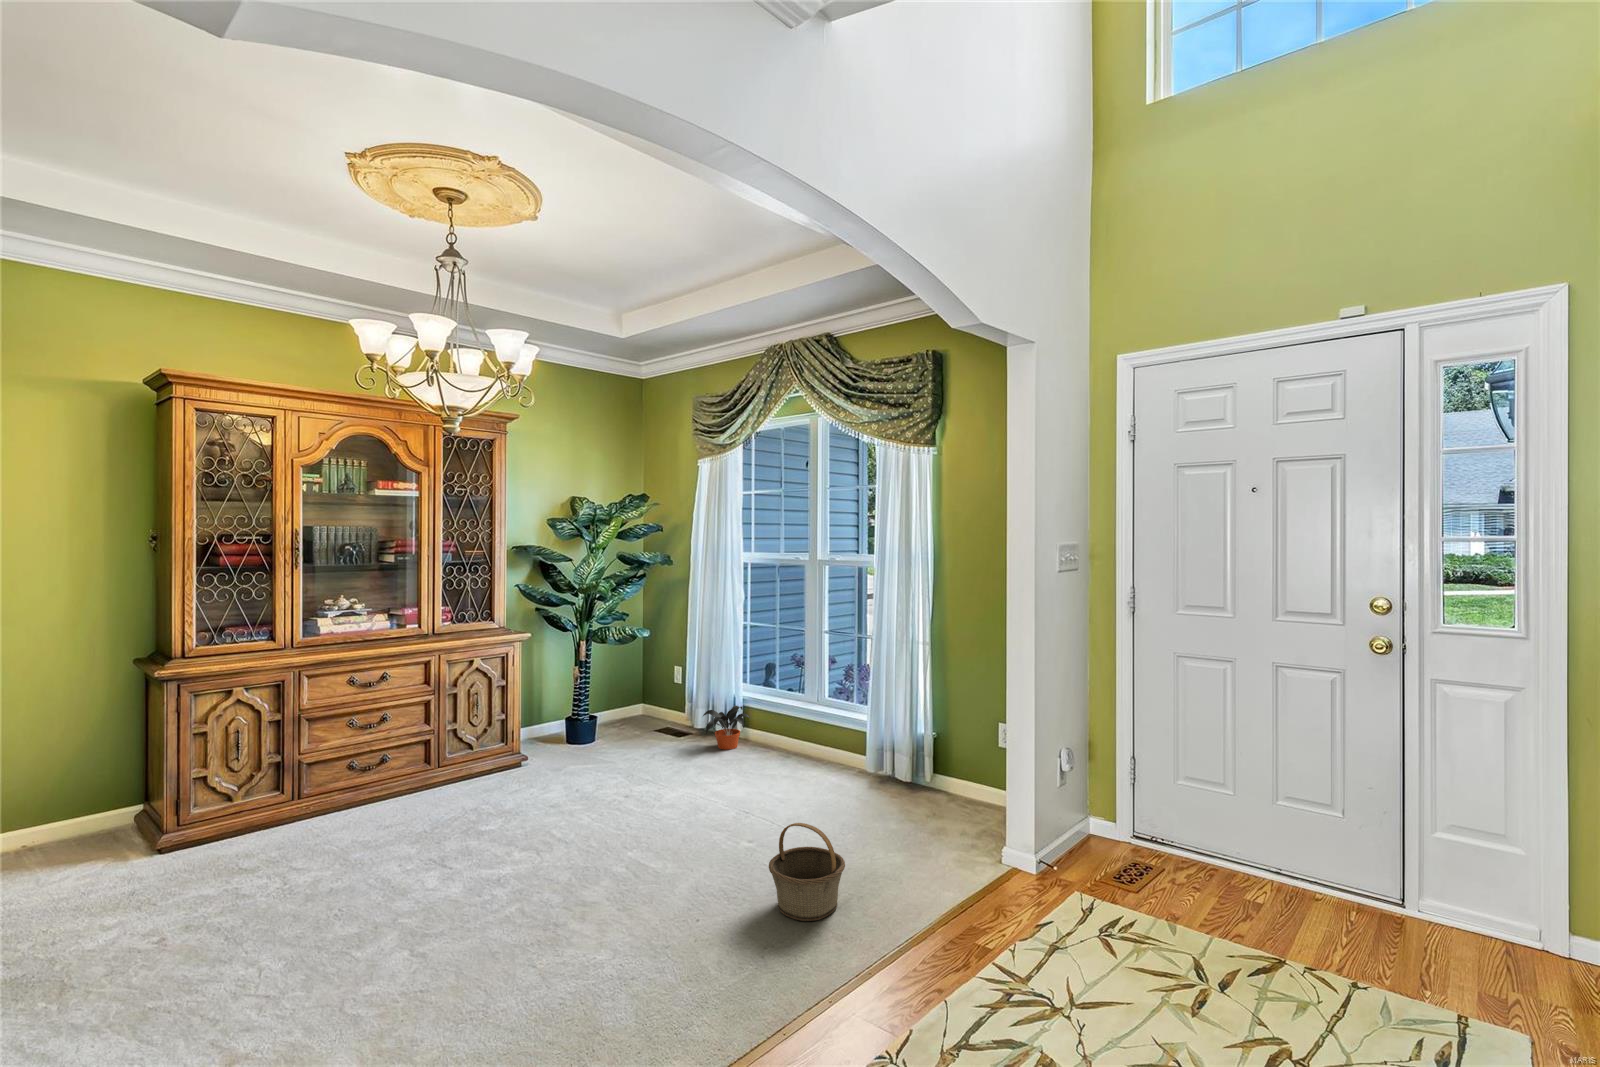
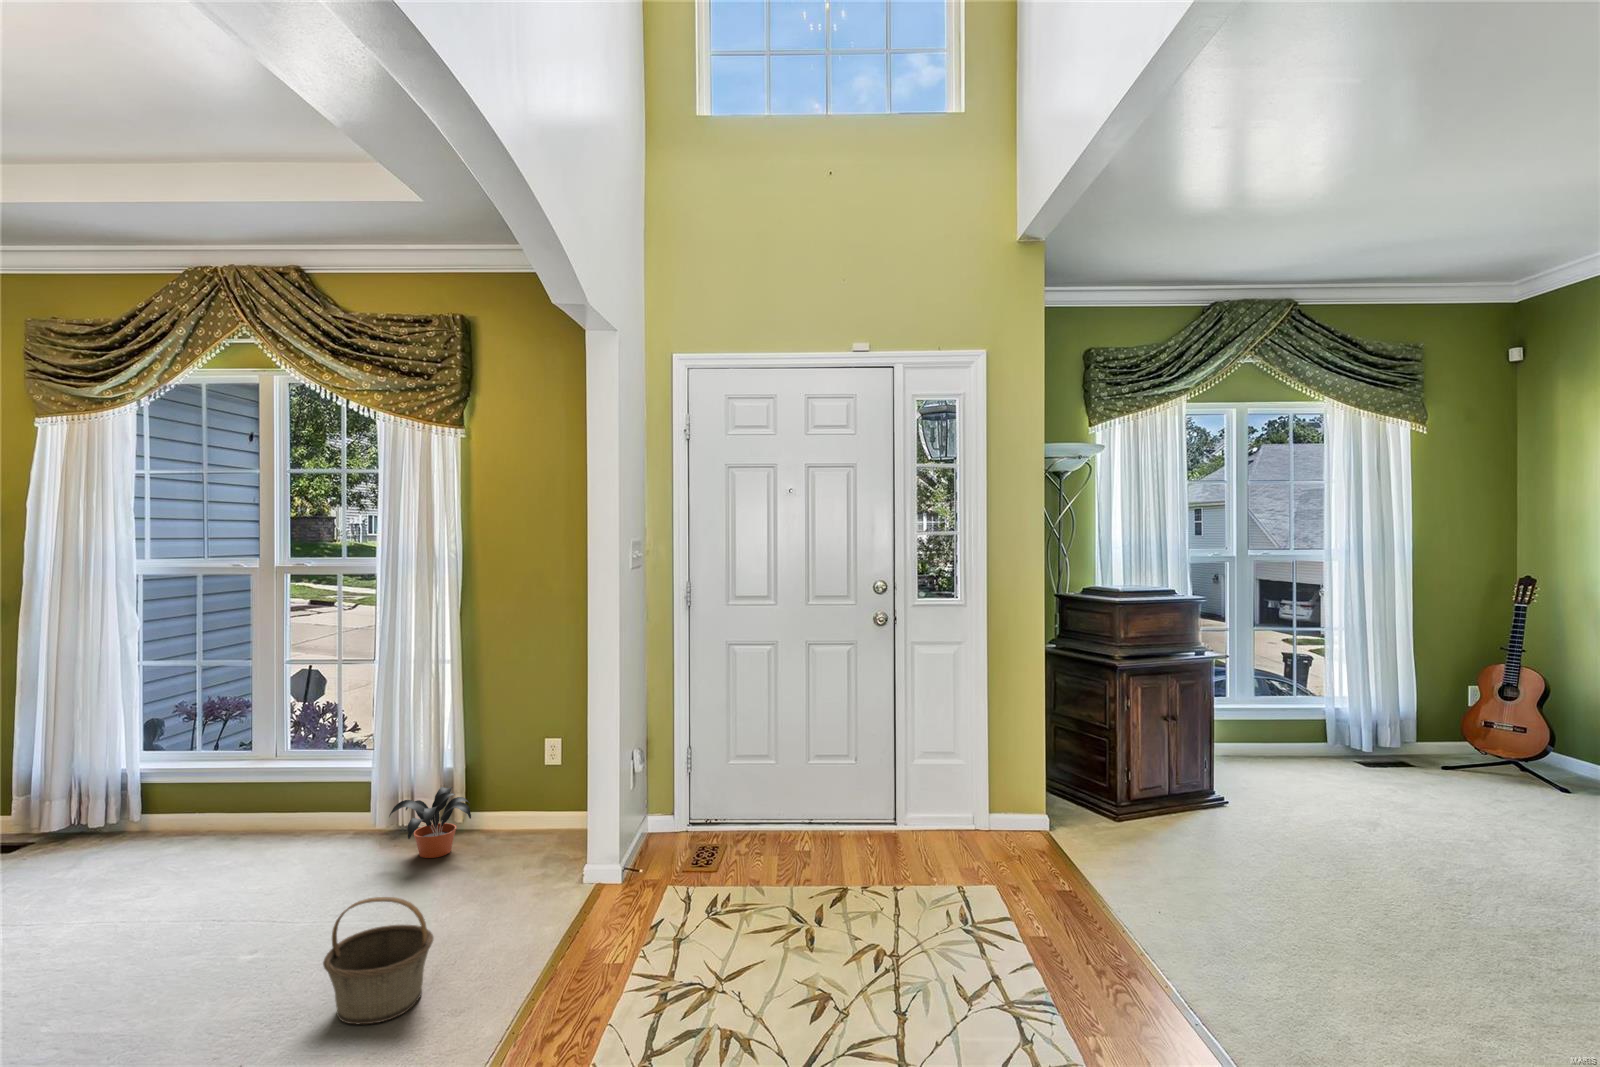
potted plant: present [703,706,750,750] -> present [389,787,471,858]

